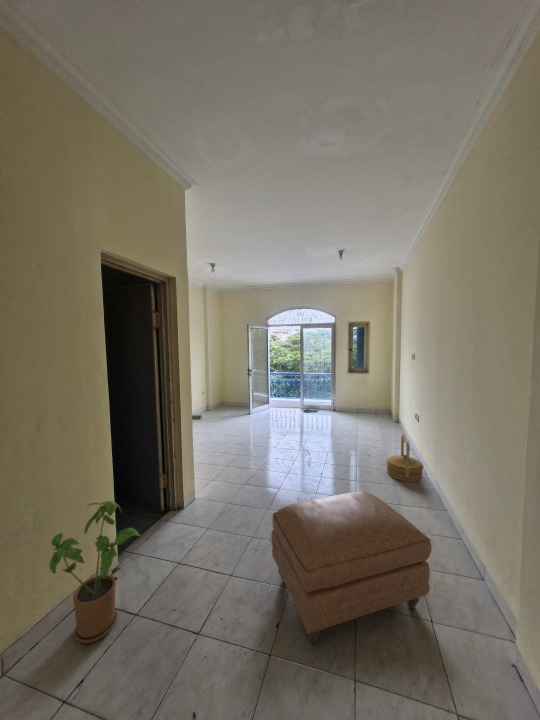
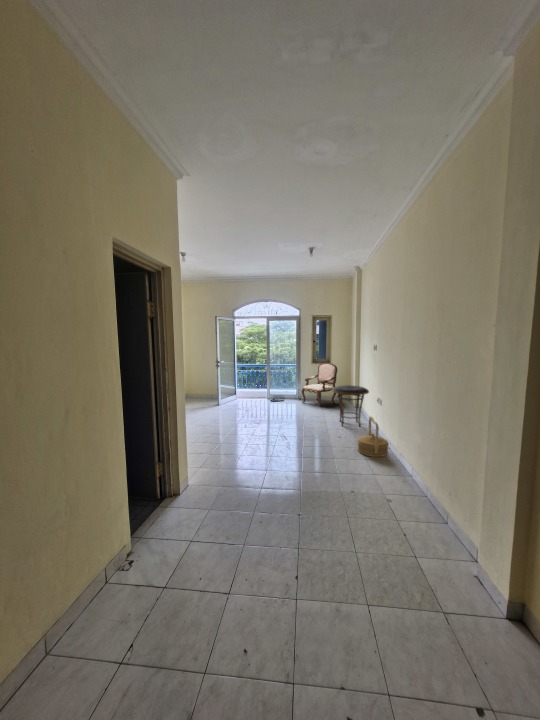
armchair: none [337,372,376,419] -> present [302,363,337,407]
side table: none [365,397,407,444] -> present [332,385,369,426]
ottoman: present [271,491,431,642] -> none [279,463,416,586]
house plant: present [49,501,141,643] -> none [85,483,171,616]

